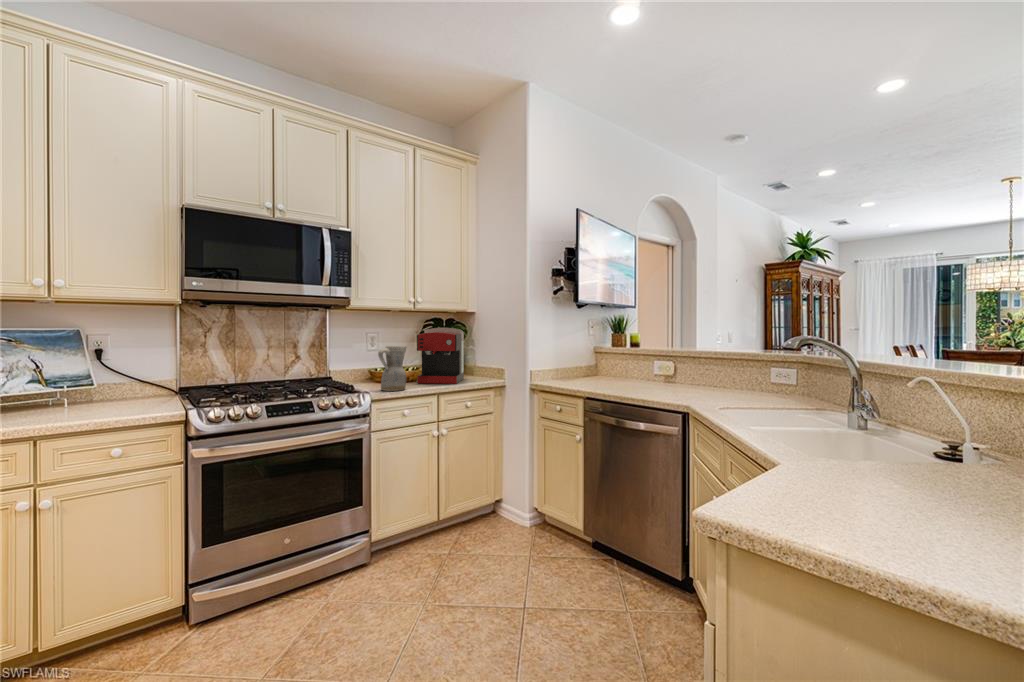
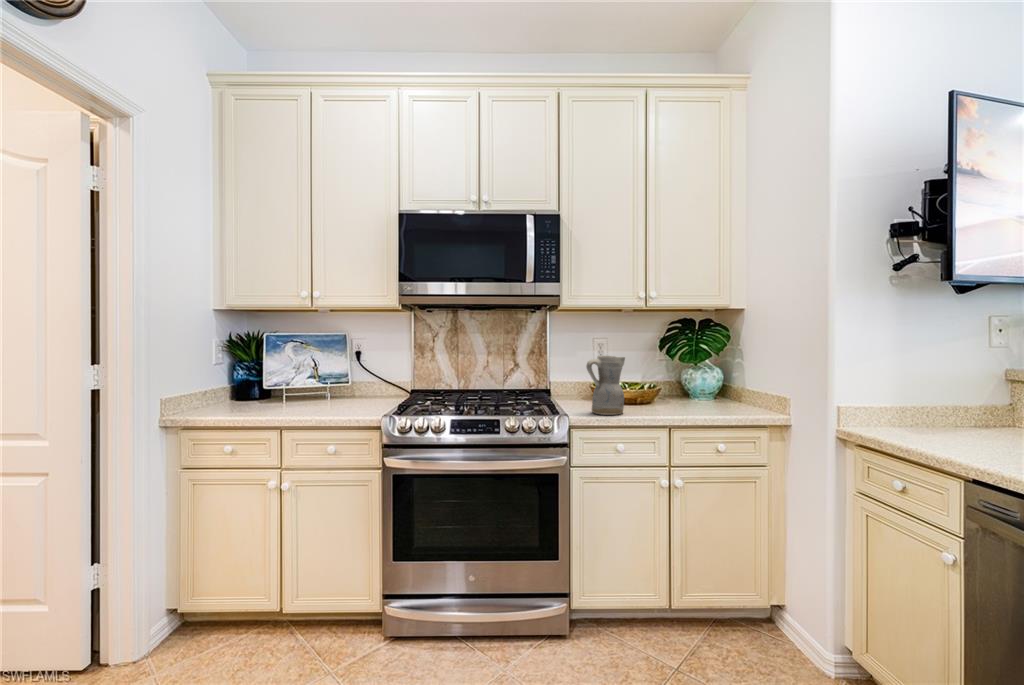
coffee maker: present [417,328,464,384] -> none [647,331,722,412]

